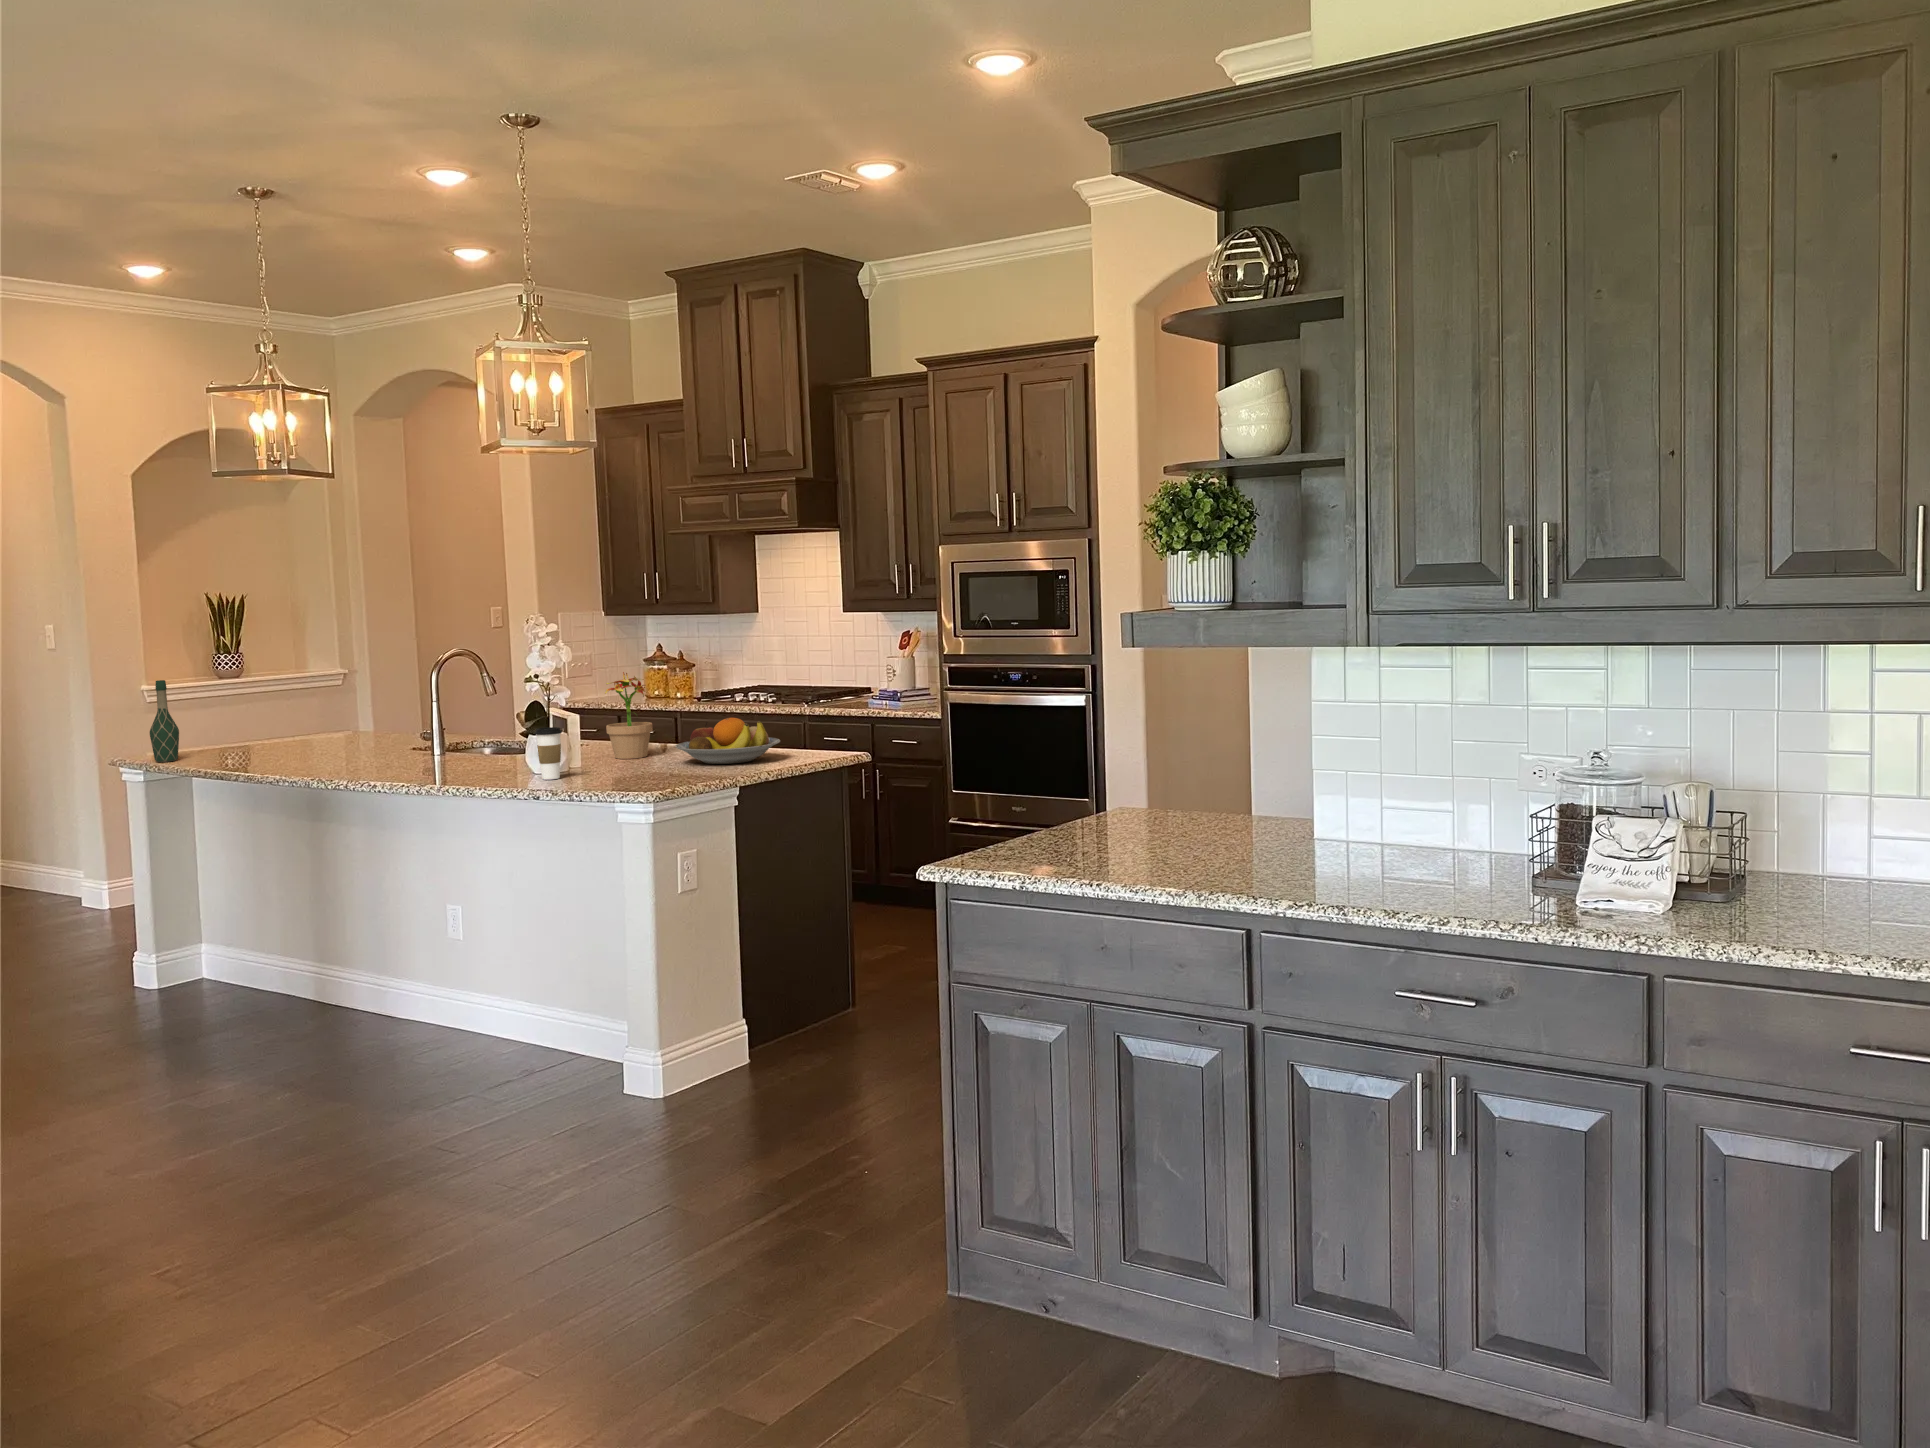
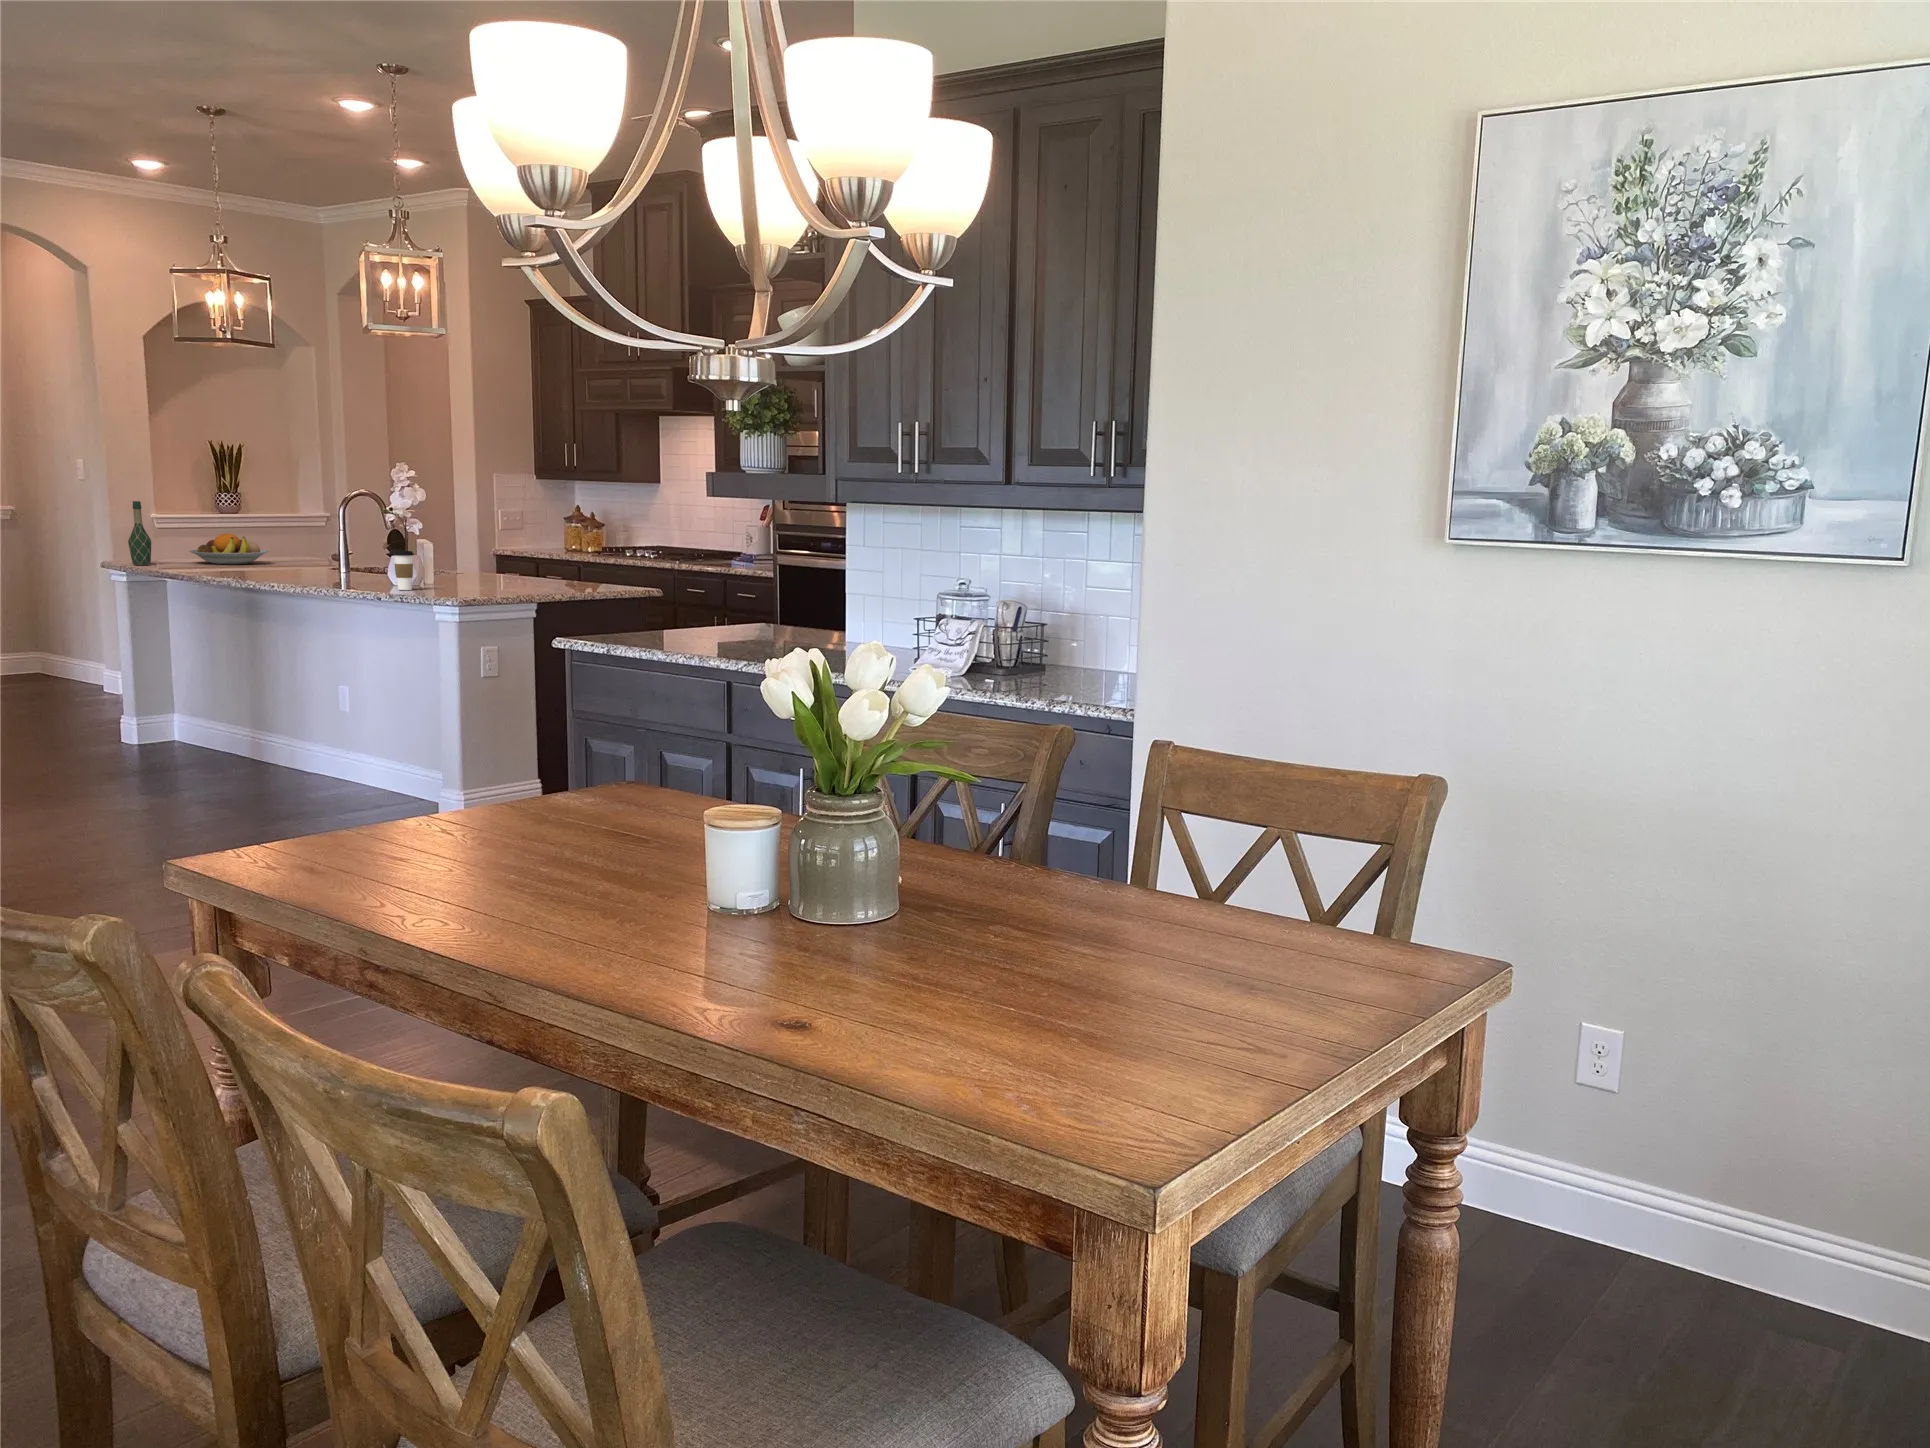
potted plant: present [605,672,653,759] -> none [463,516,503,584]
fruit bowl: present [675,718,780,764] -> present [189,533,269,564]

